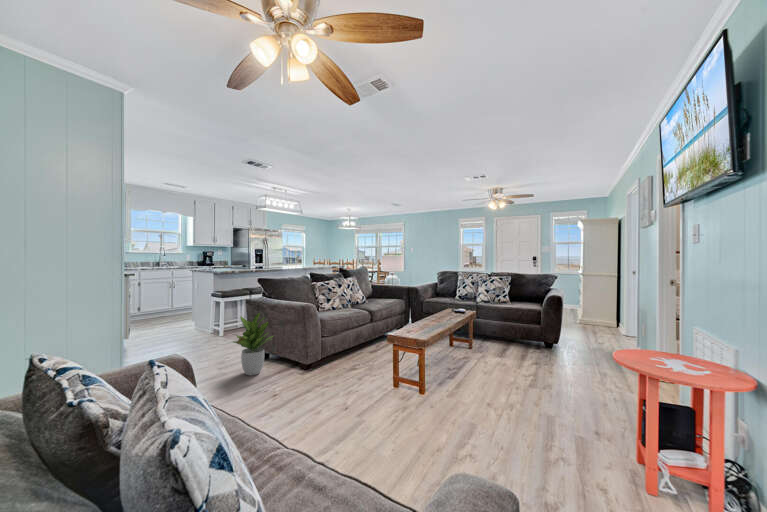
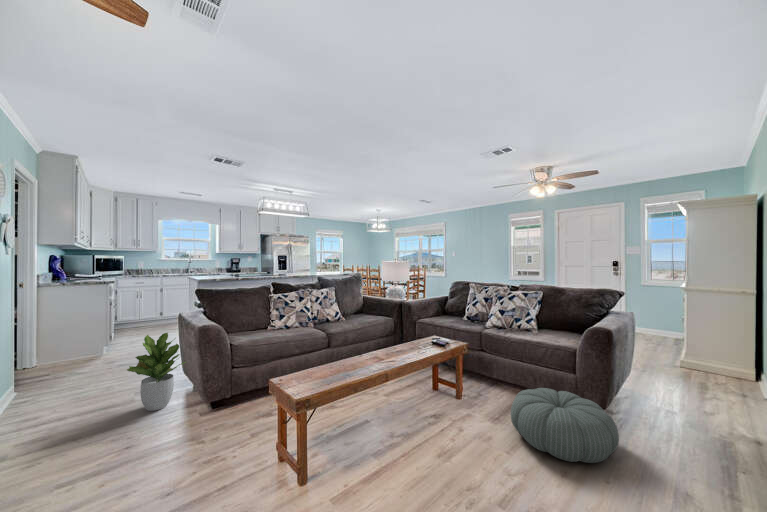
pouf: none [510,334,571,369] -> present [511,388,619,463]

